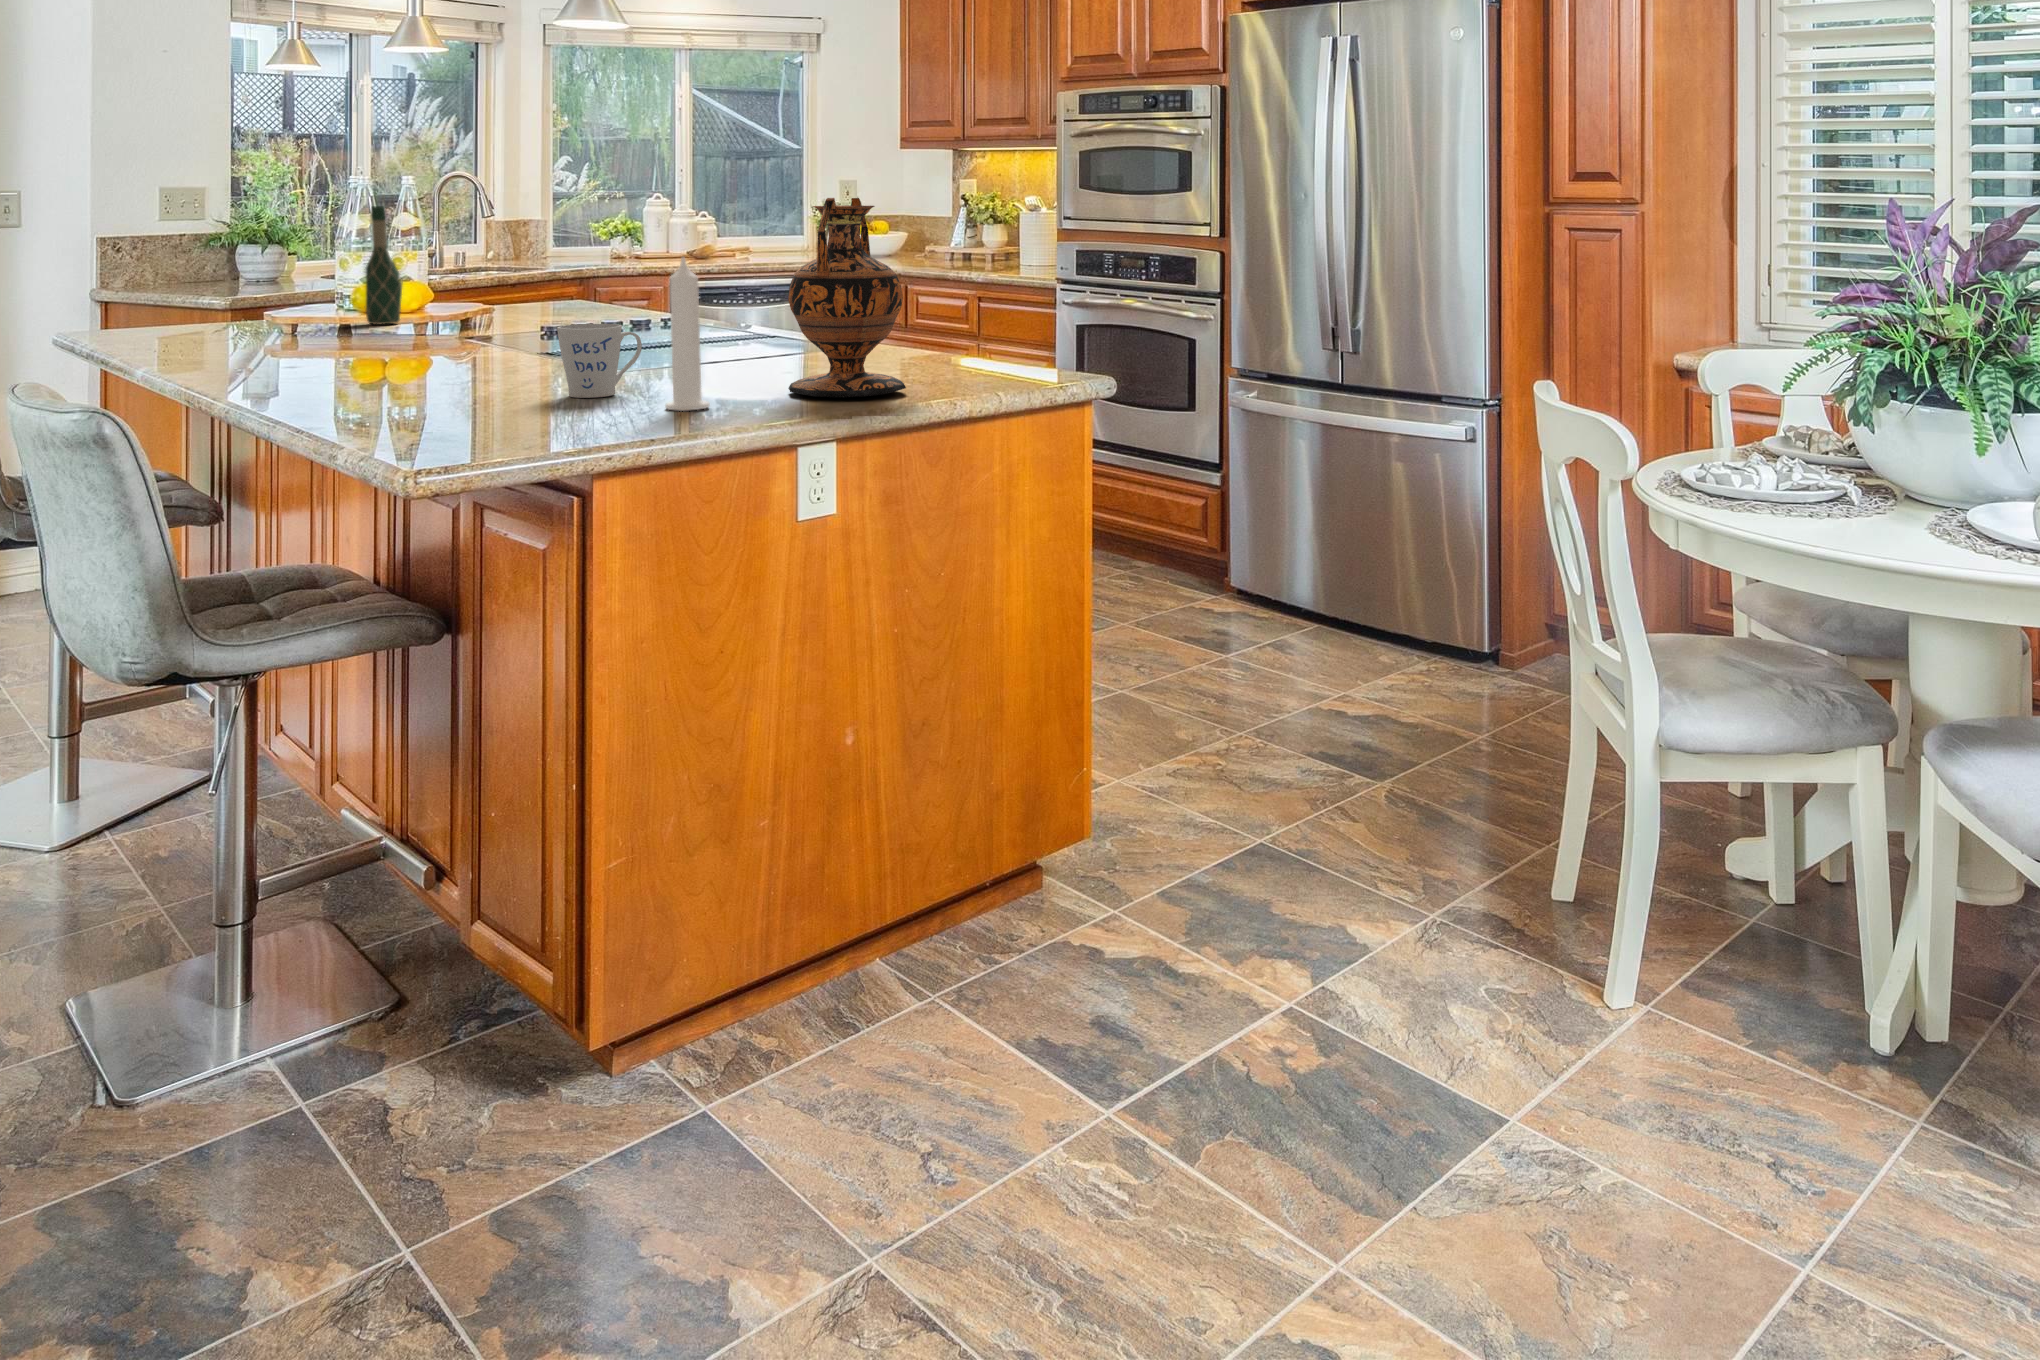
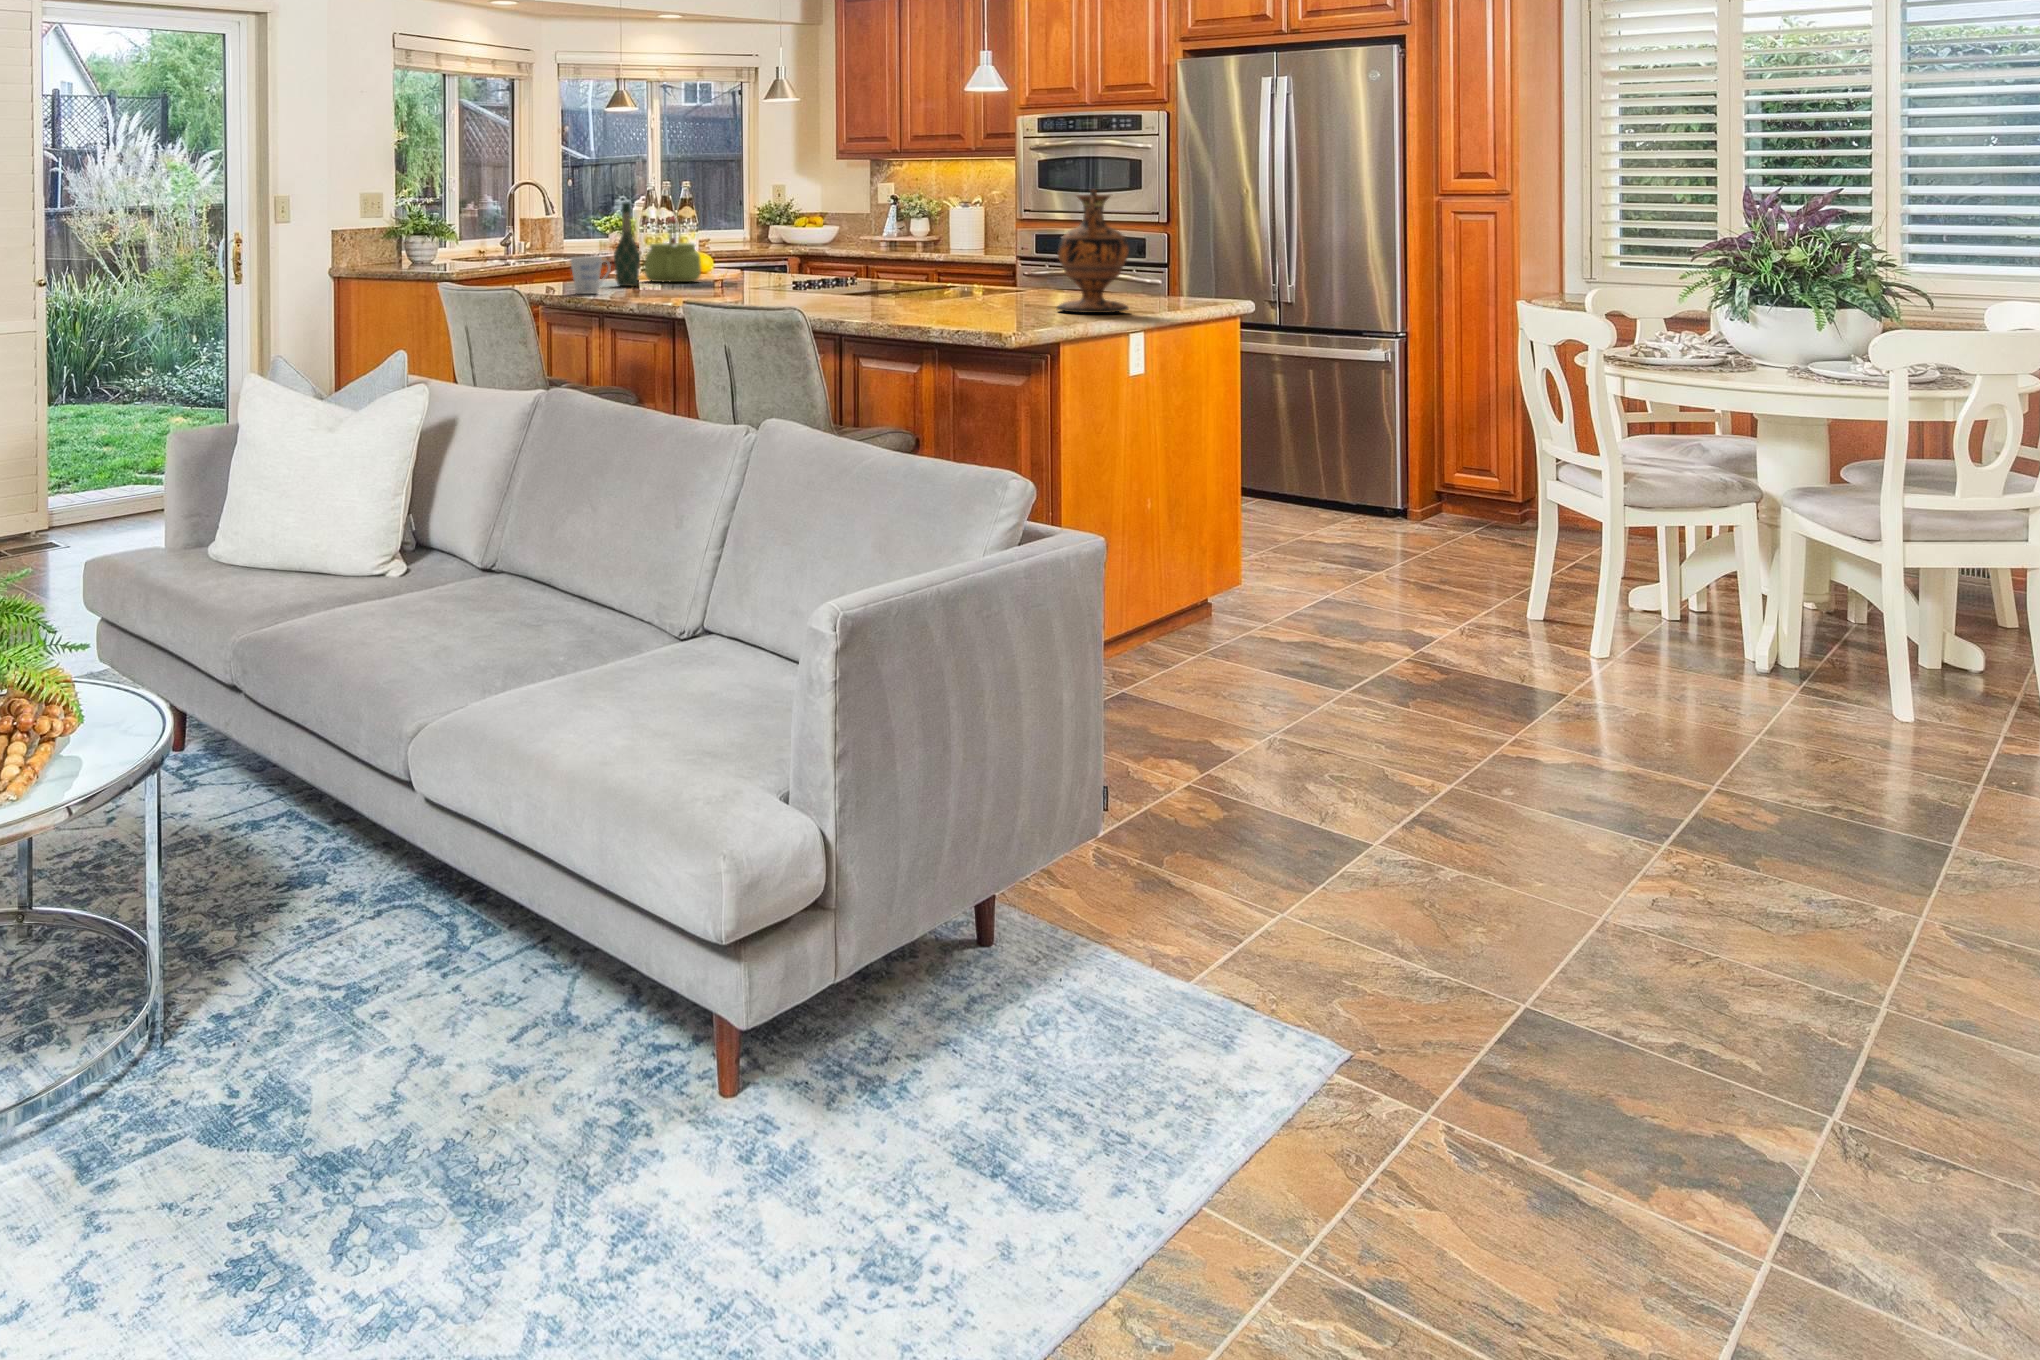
kettle: none [460,224,543,316] -> present [645,217,701,282]
candle: present [665,257,710,411] -> none [1016,225,1043,317]
mug: present [557,324,642,398] -> present [571,256,611,294]

